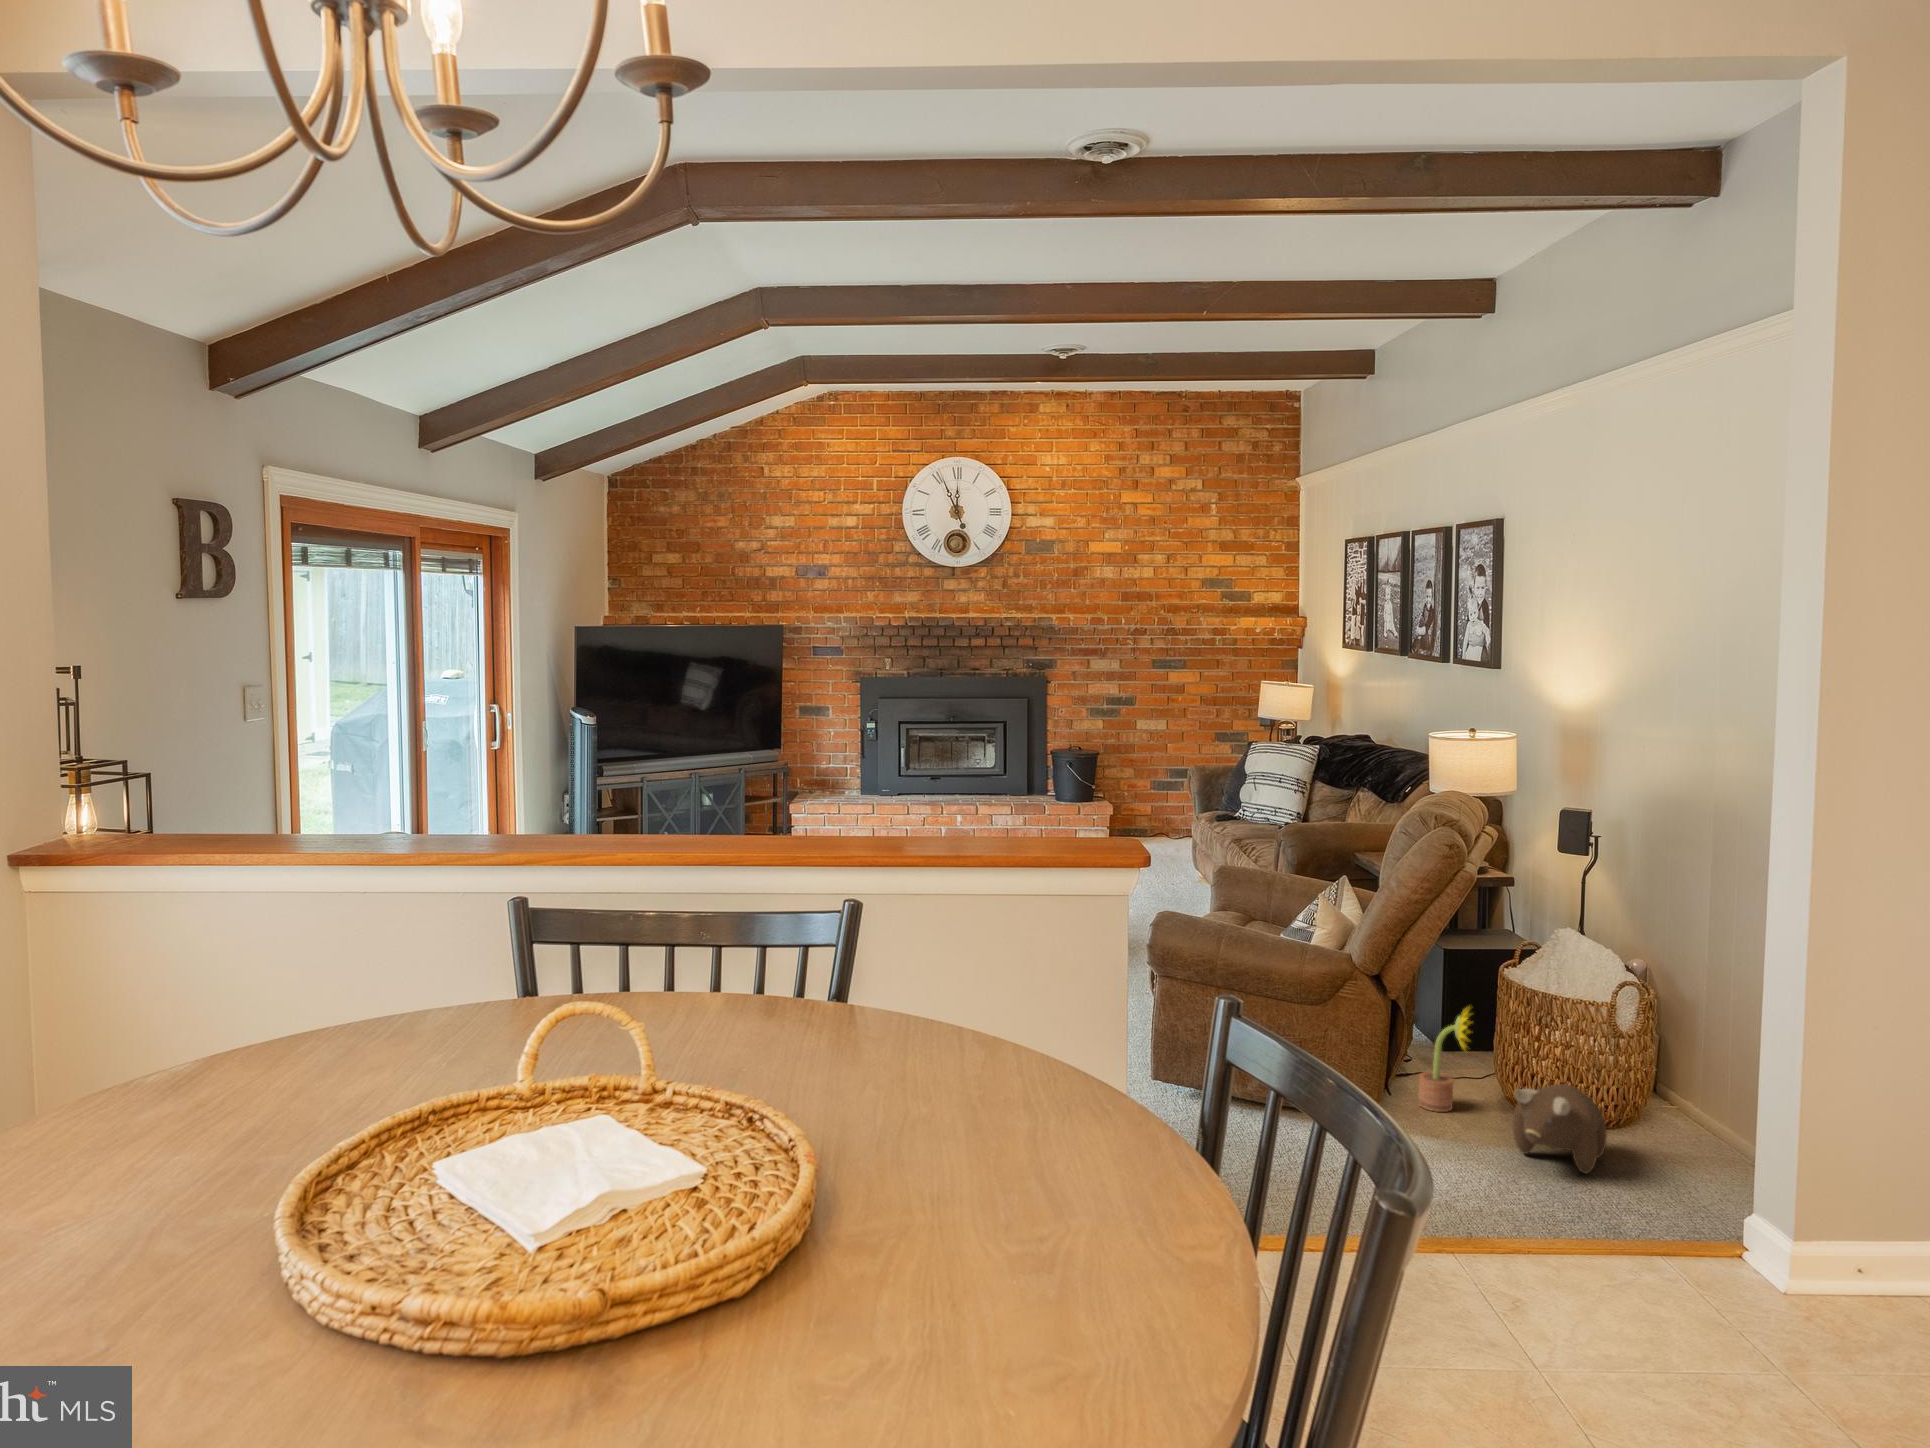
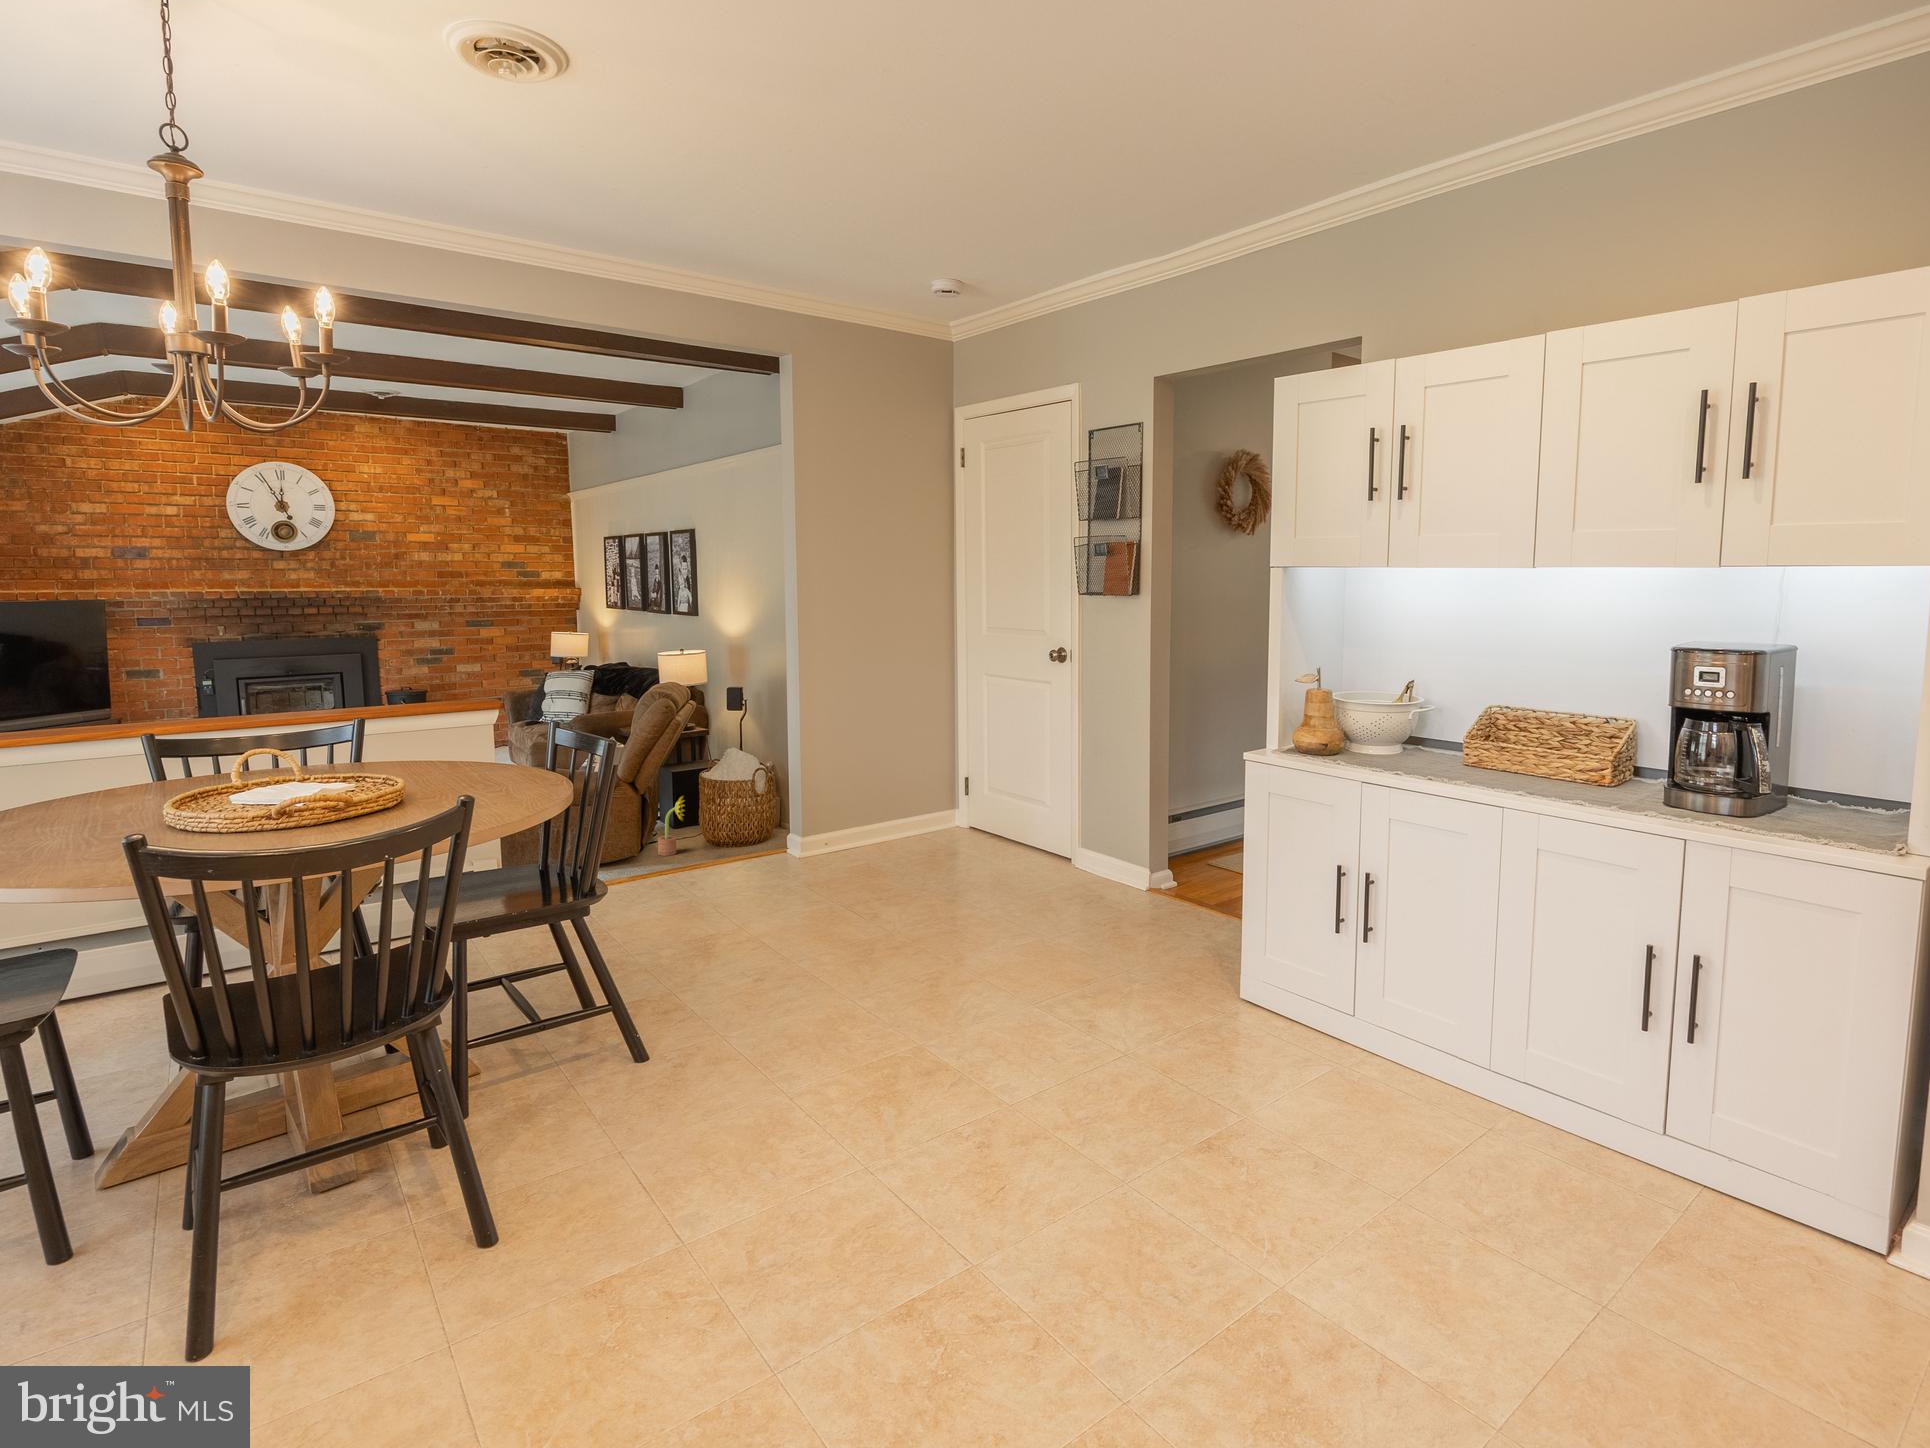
plush toy: present [1512,1084,1607,1174] -> none [704,823,750,865]

